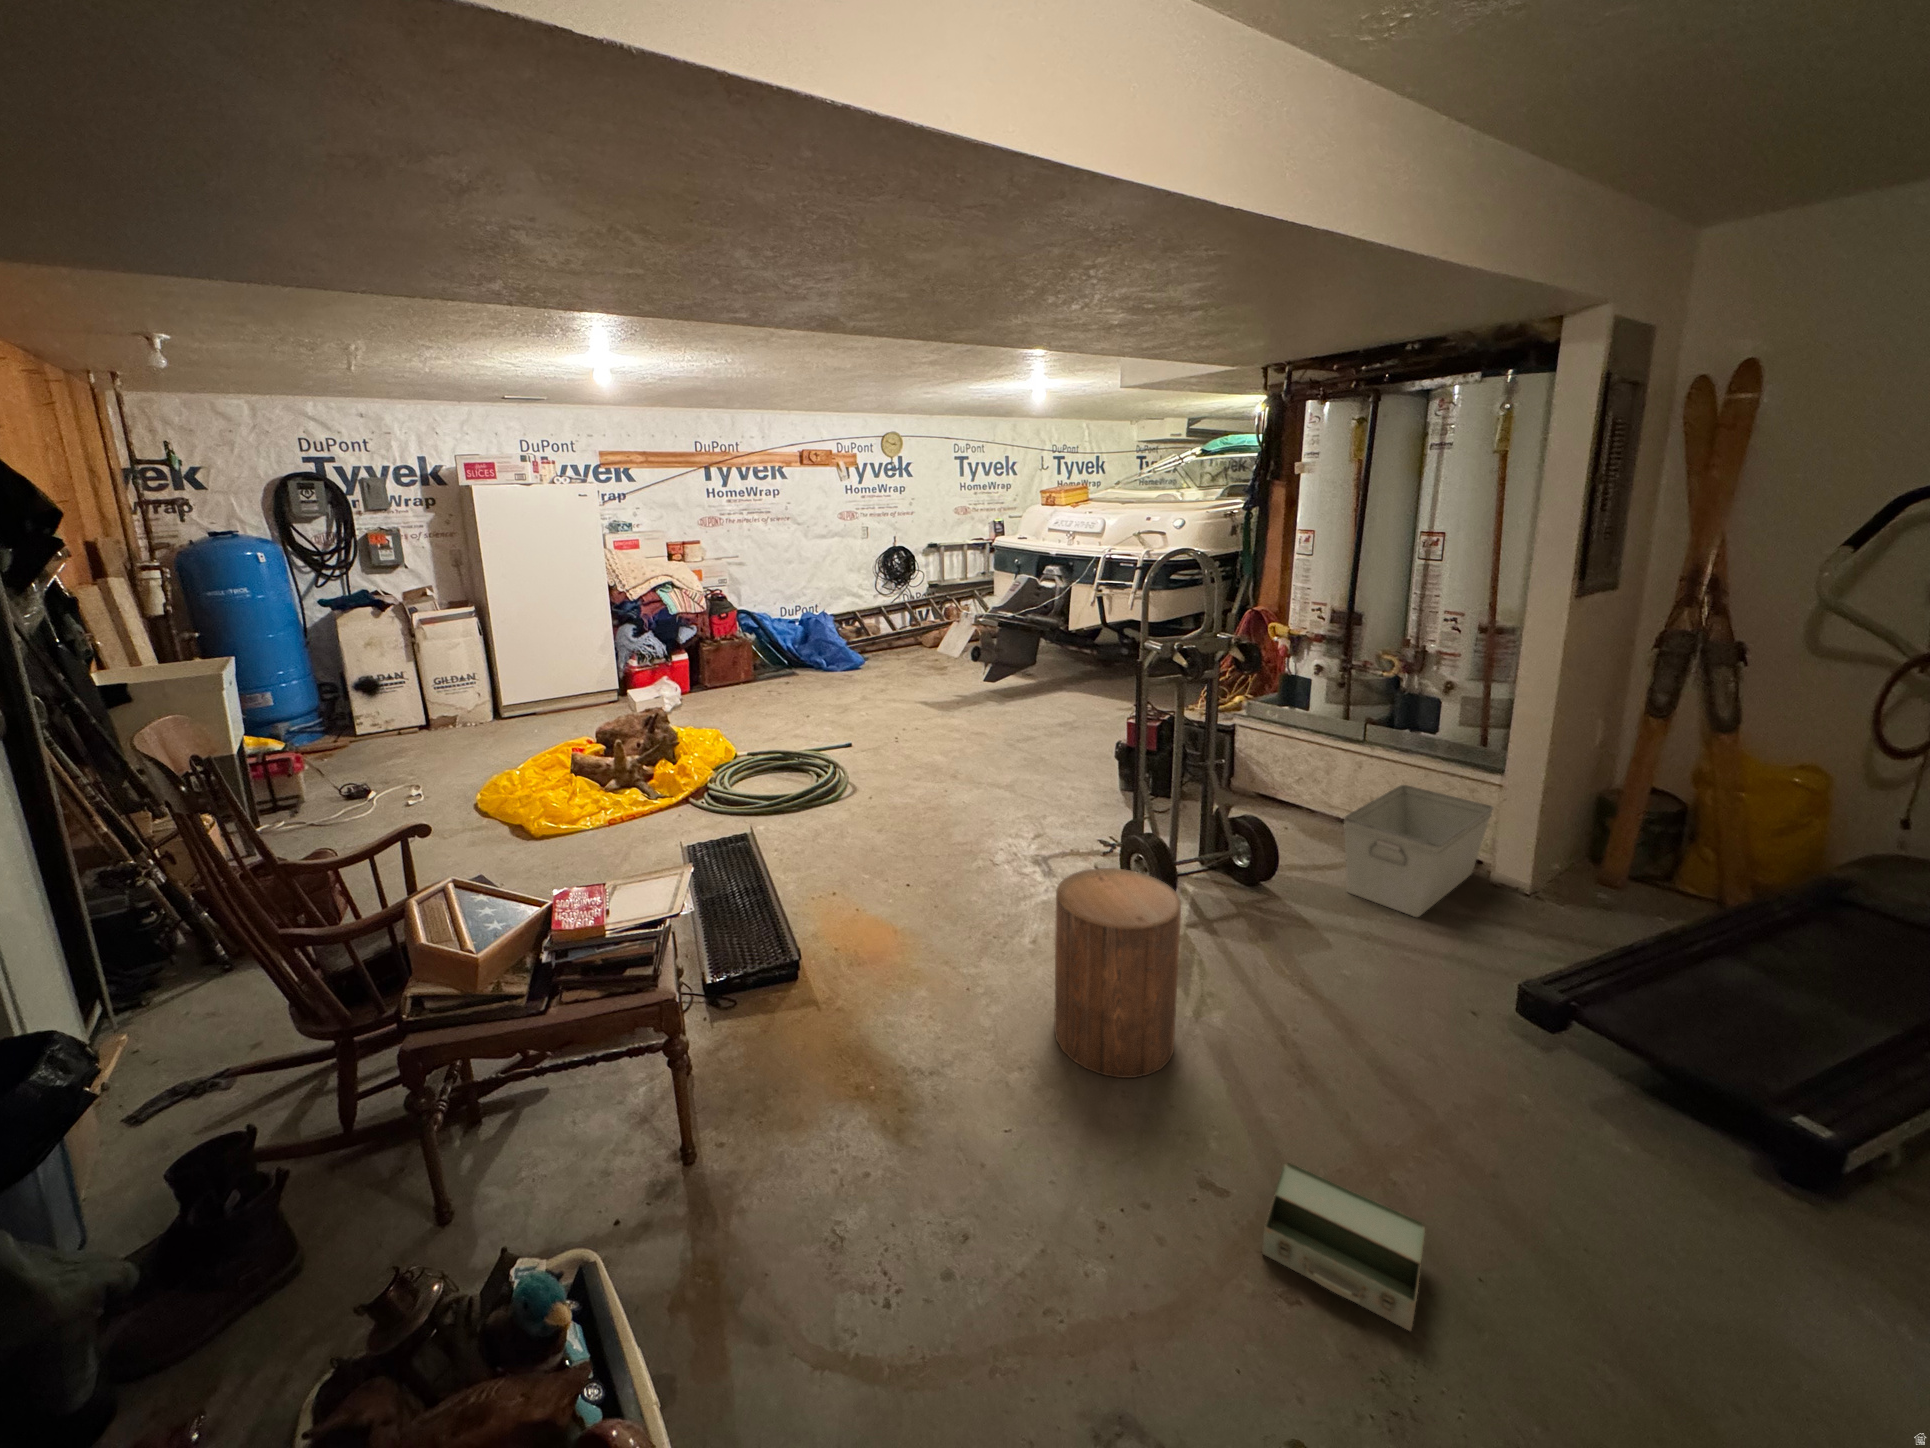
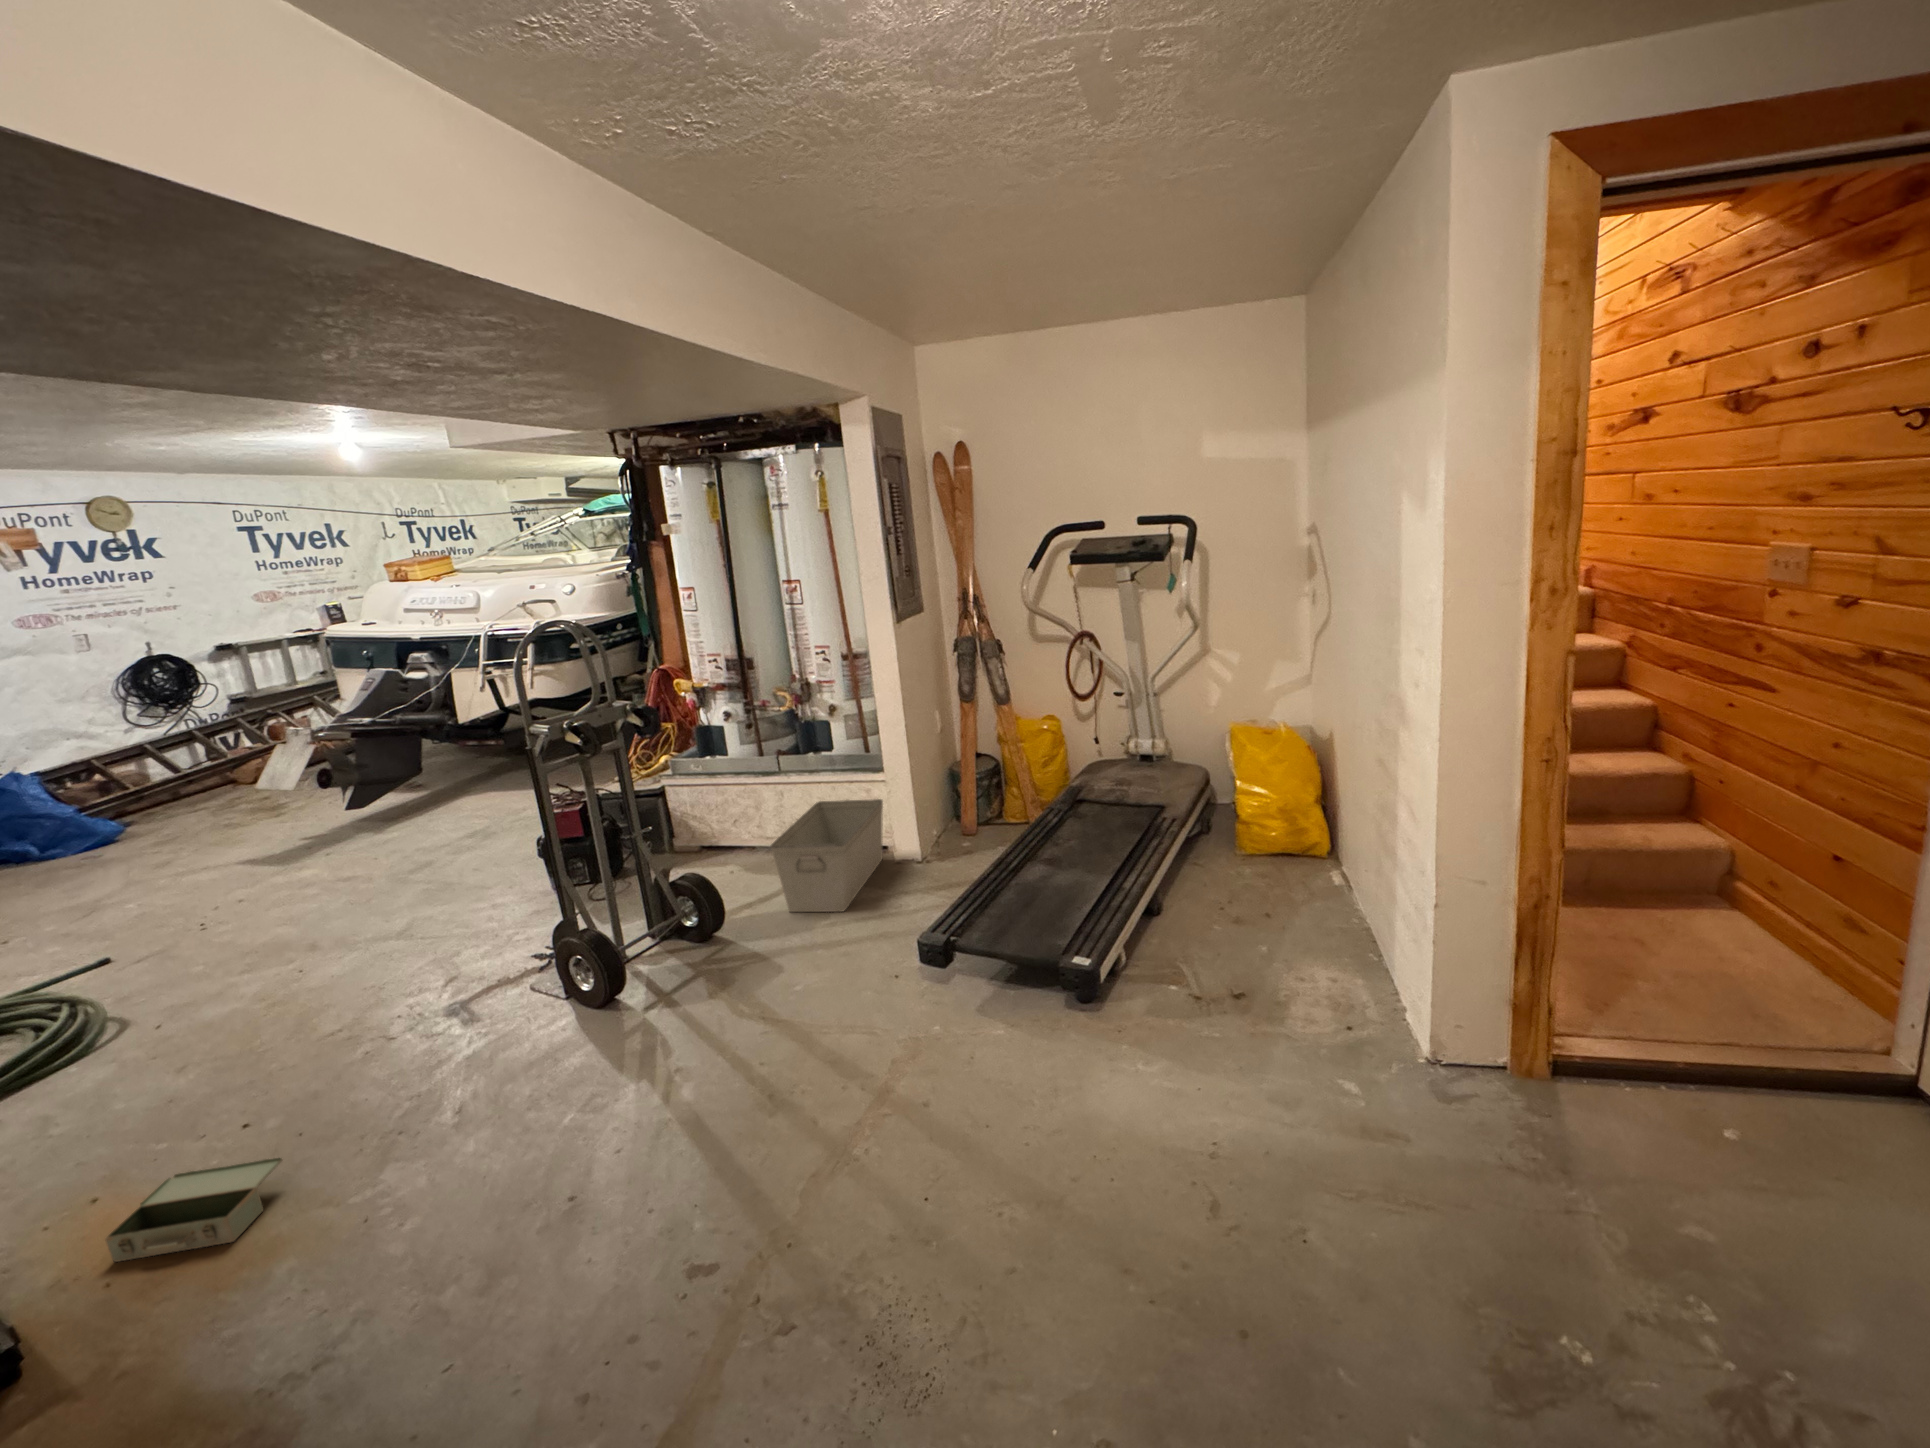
stool: present [1054,868,1181,1078] -> none [454,967,635,1207]
toolbox: present [1262,1163,1425,1331] -> present [106,1158,282,1262]

